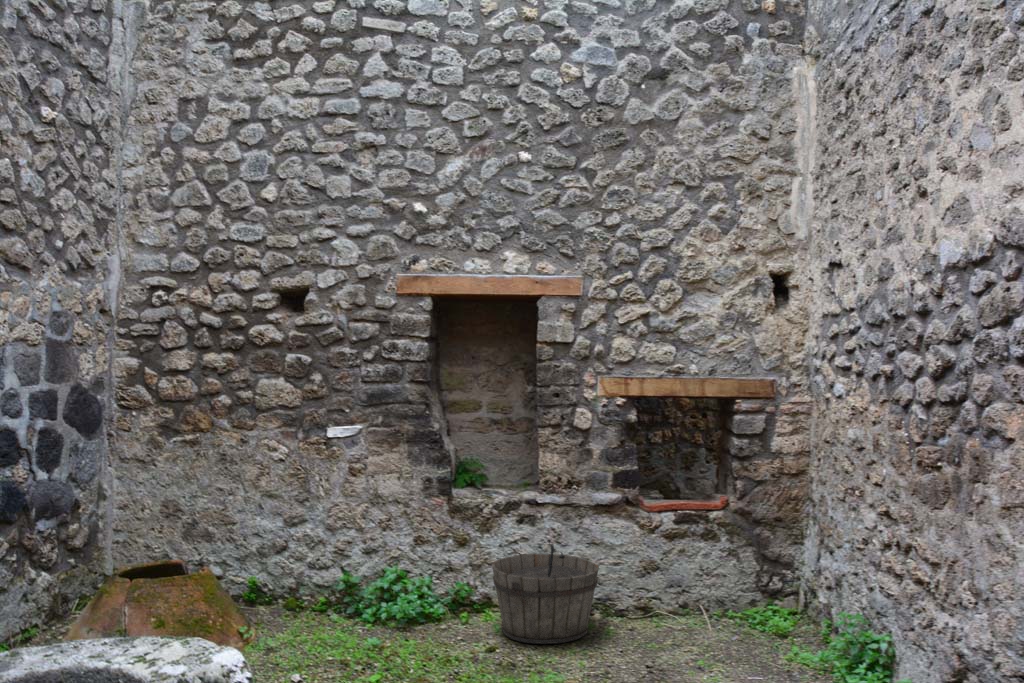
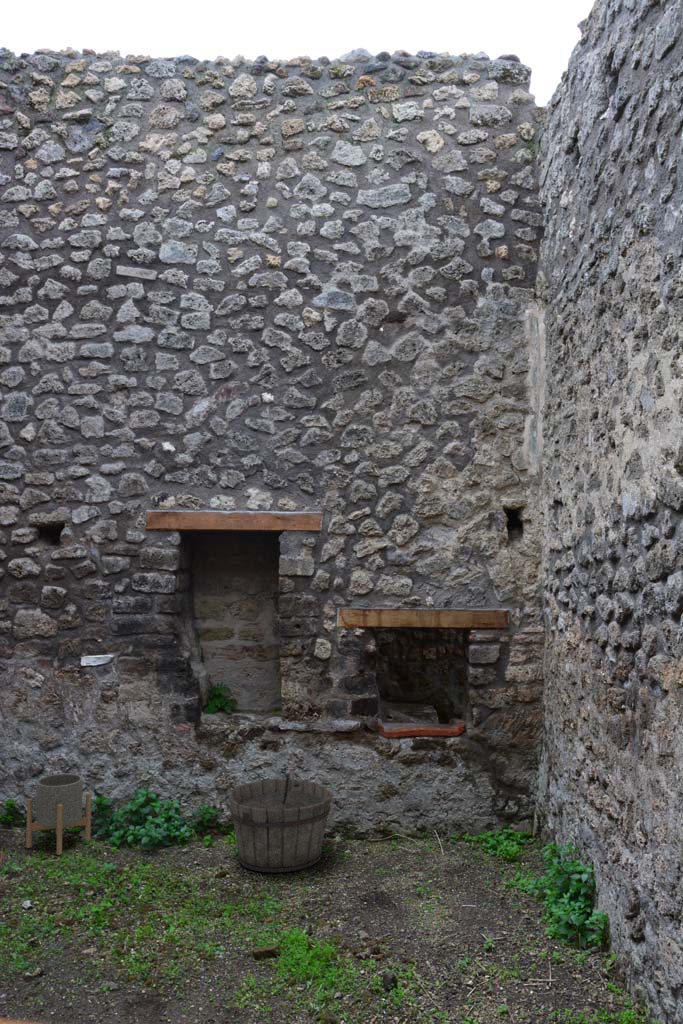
planter: none [277,549,342,630] -> present [26,774,91,855]

